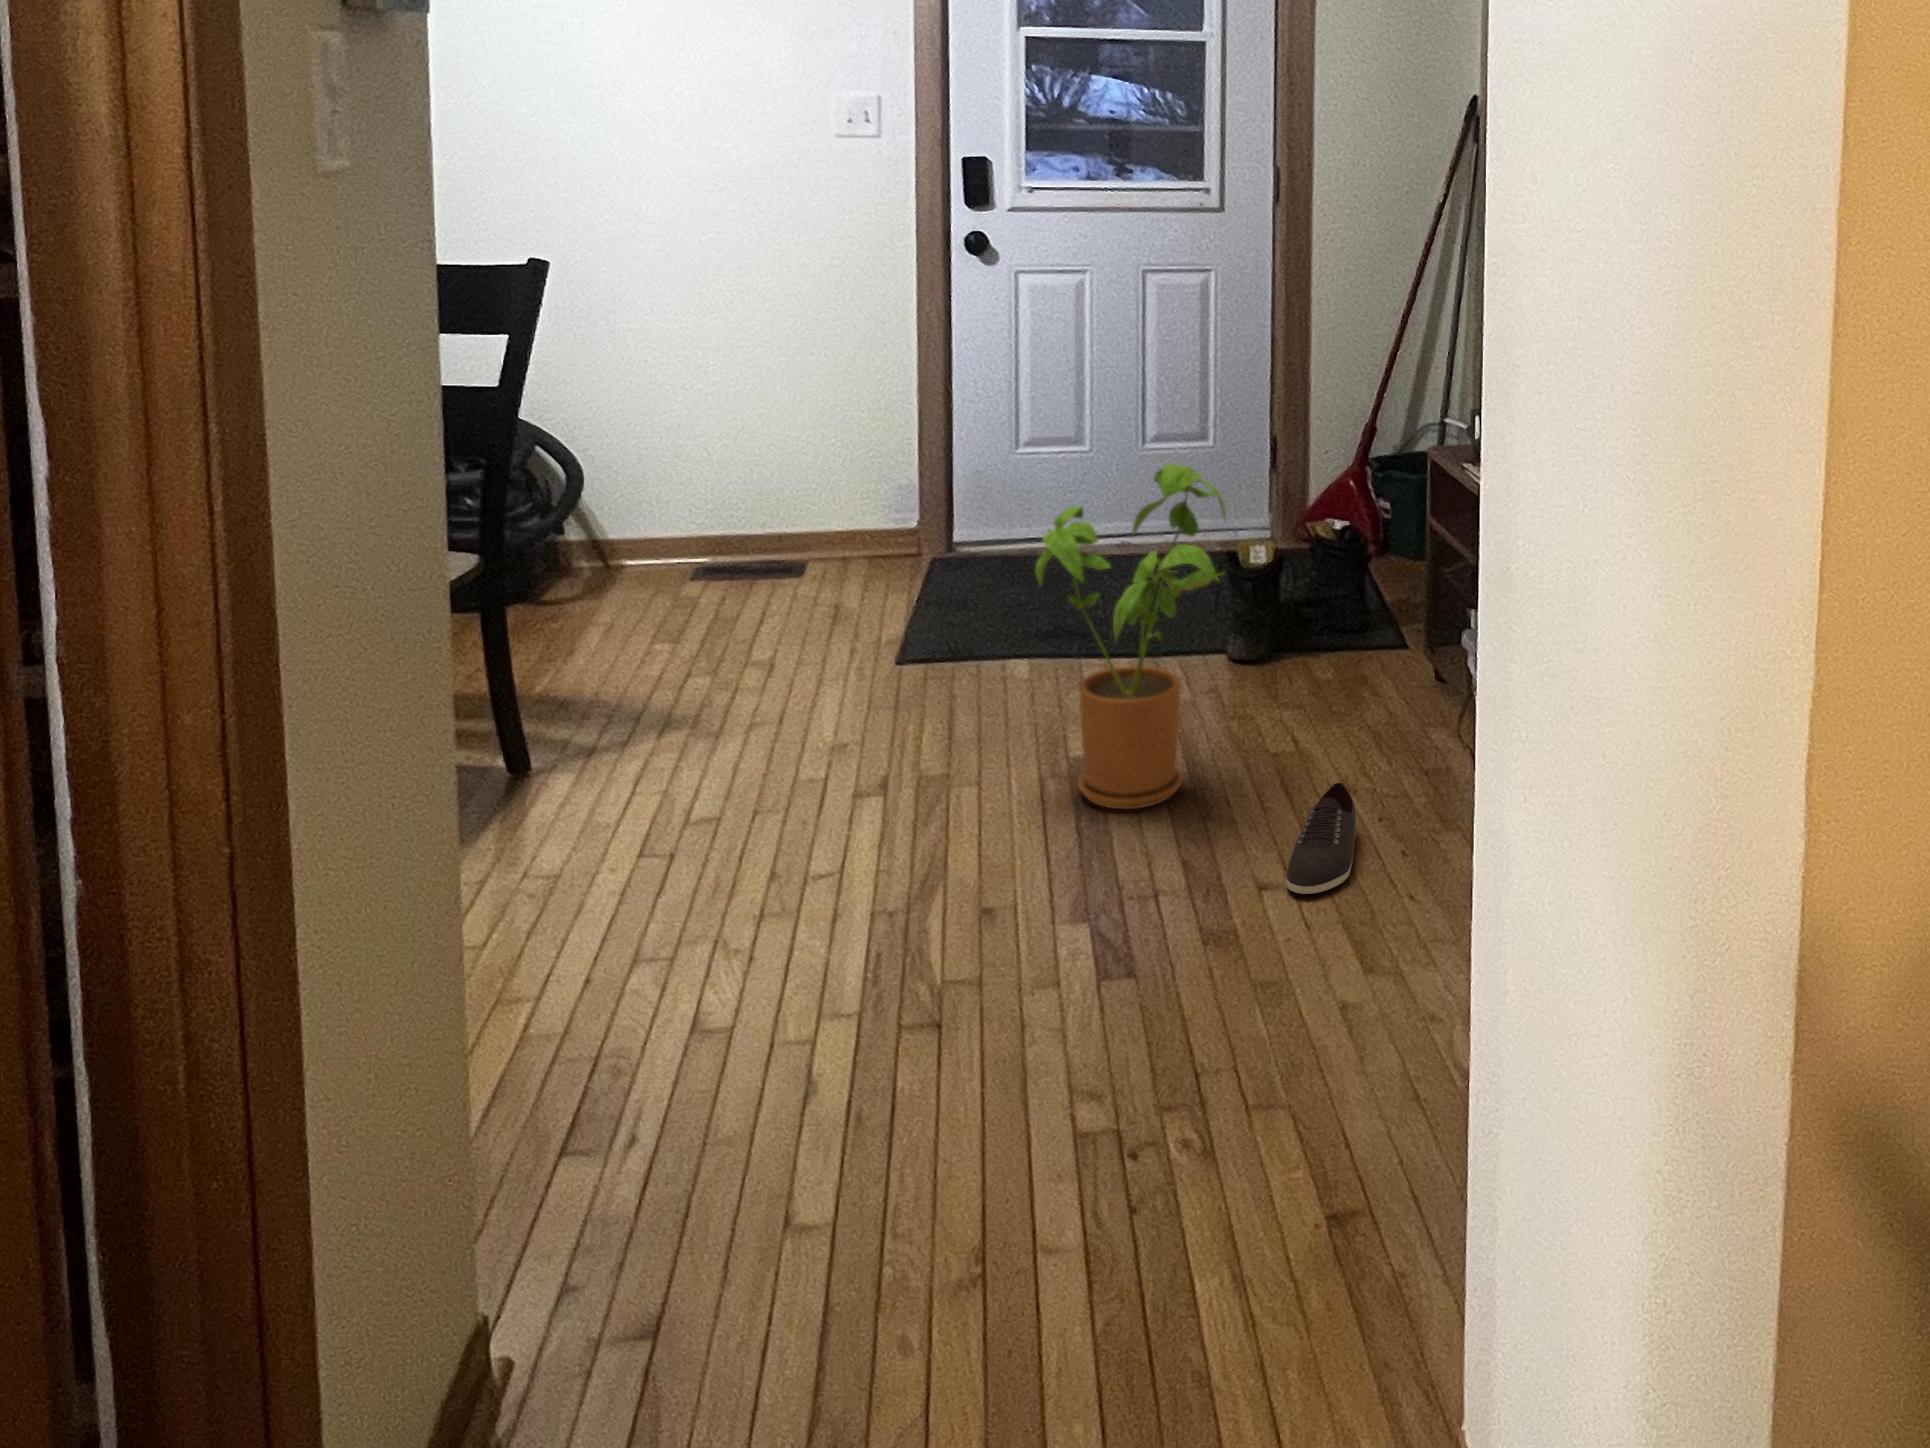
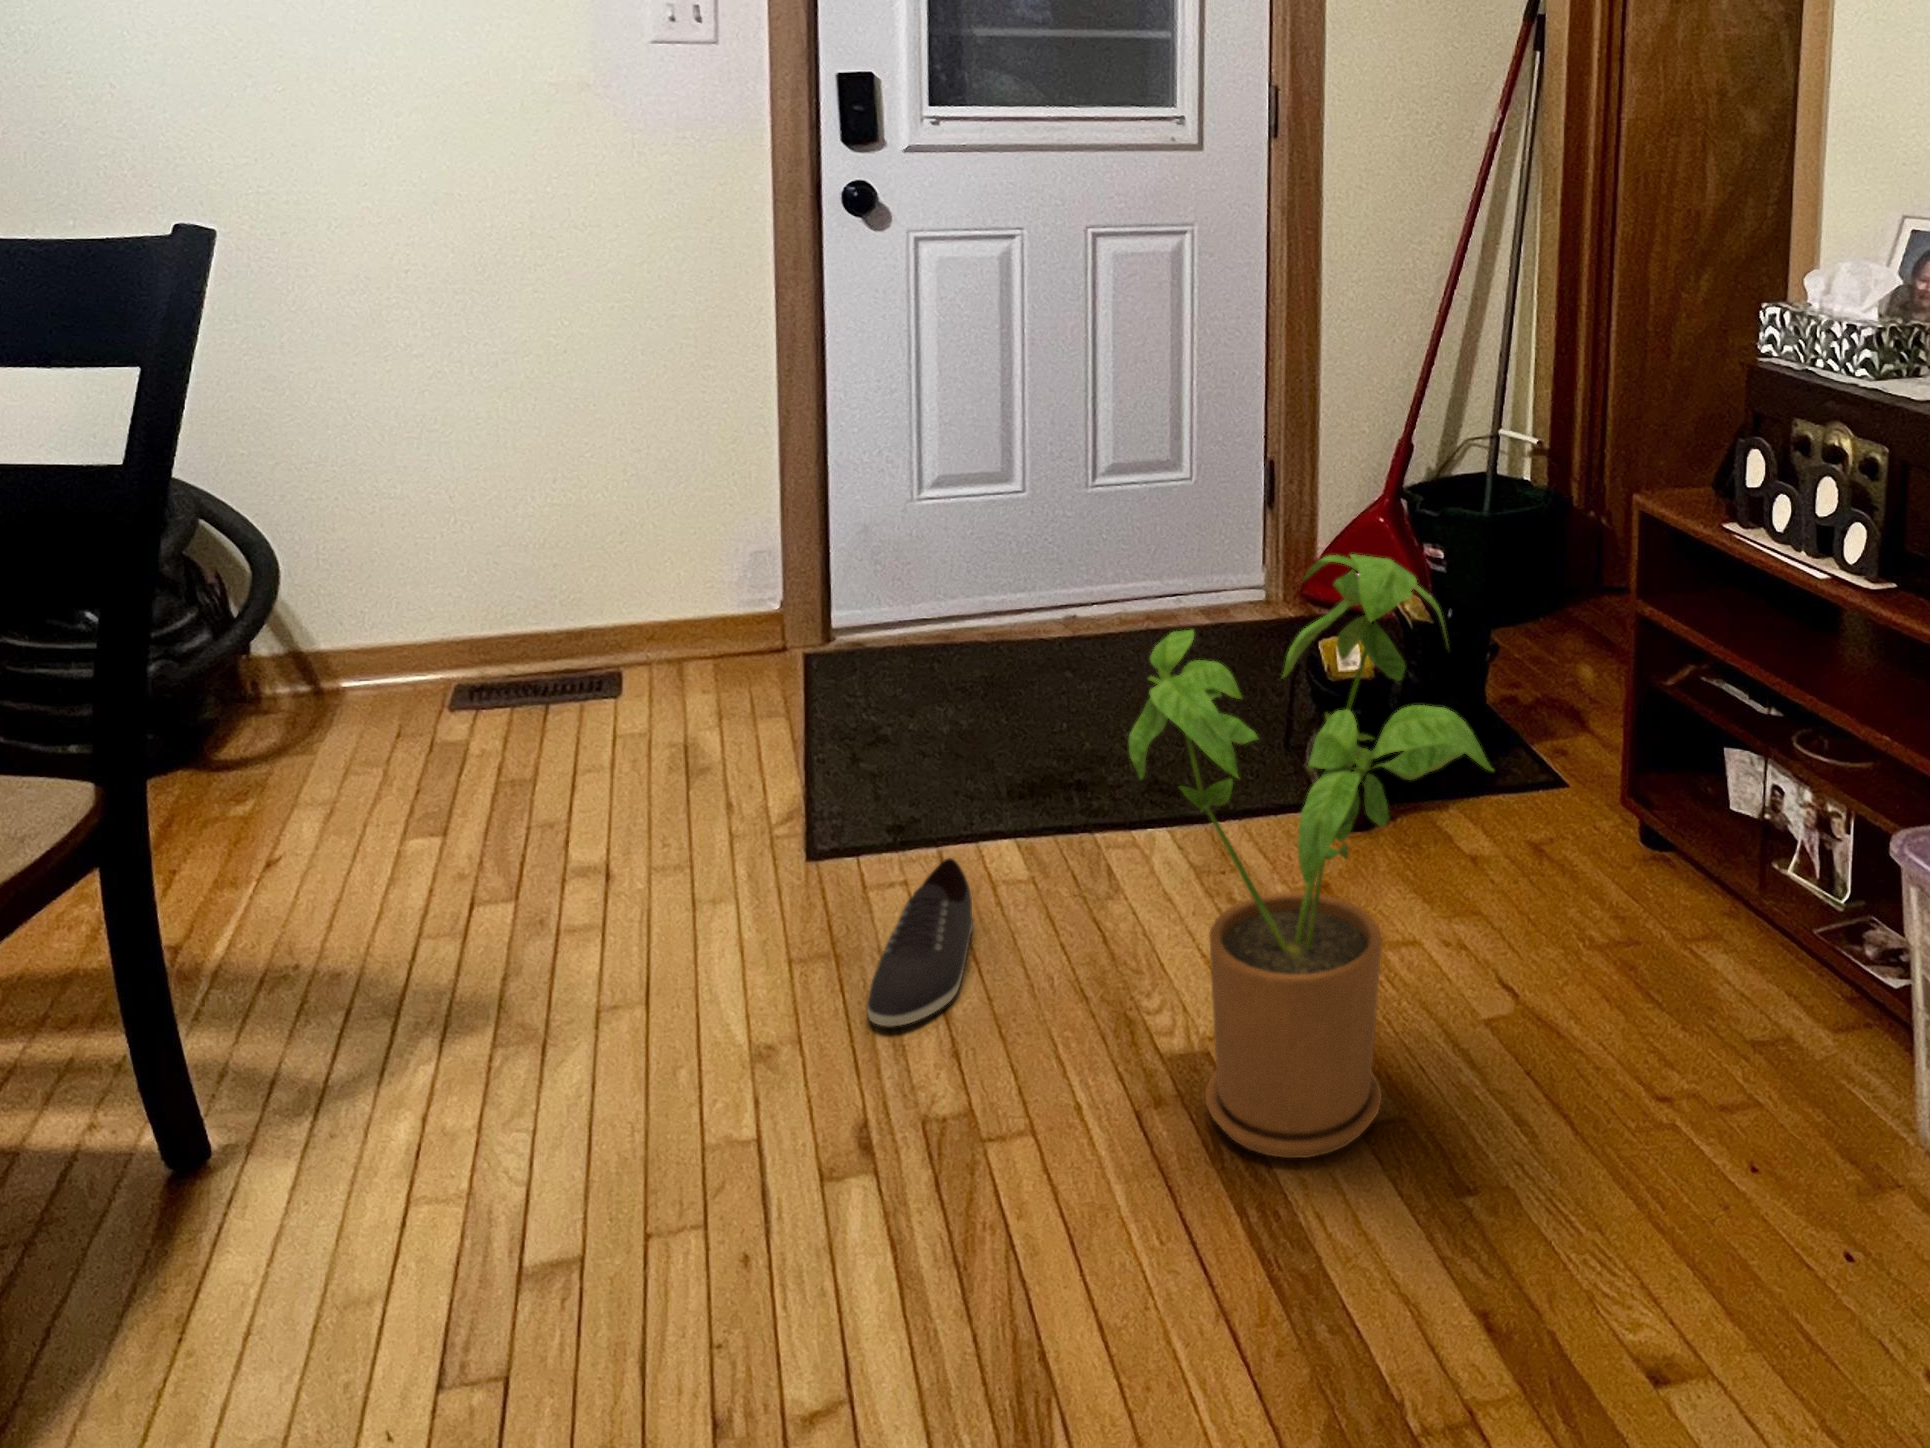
shoe: present [1286,783,1356,894] -> present [867,858,973,1026]

